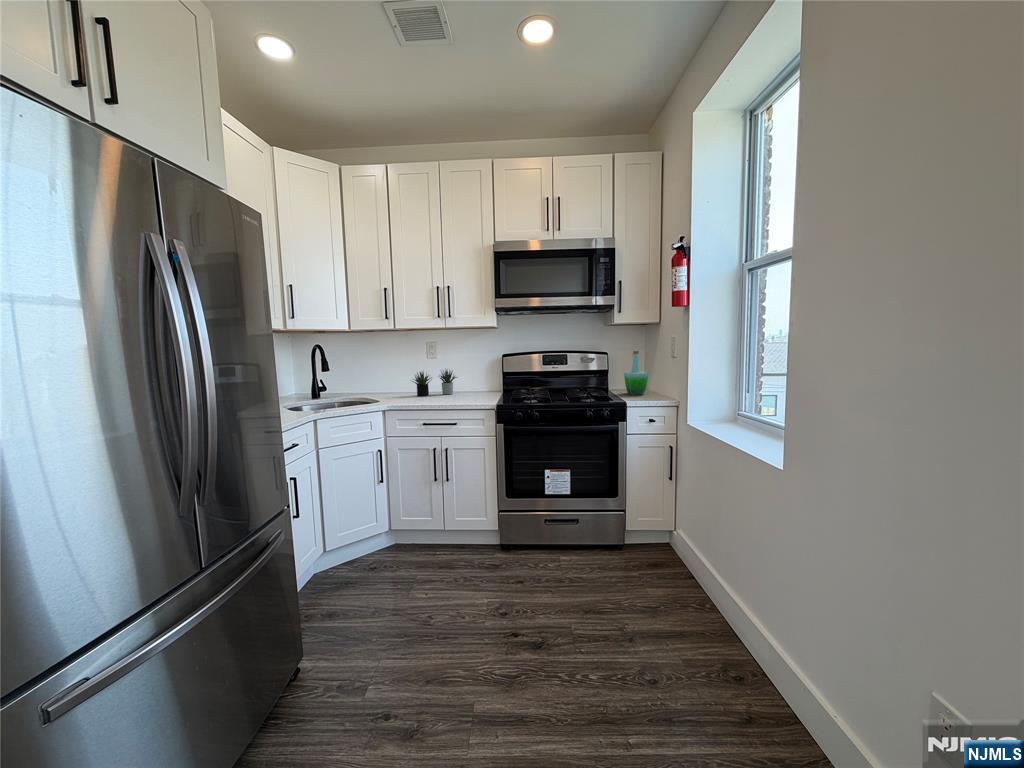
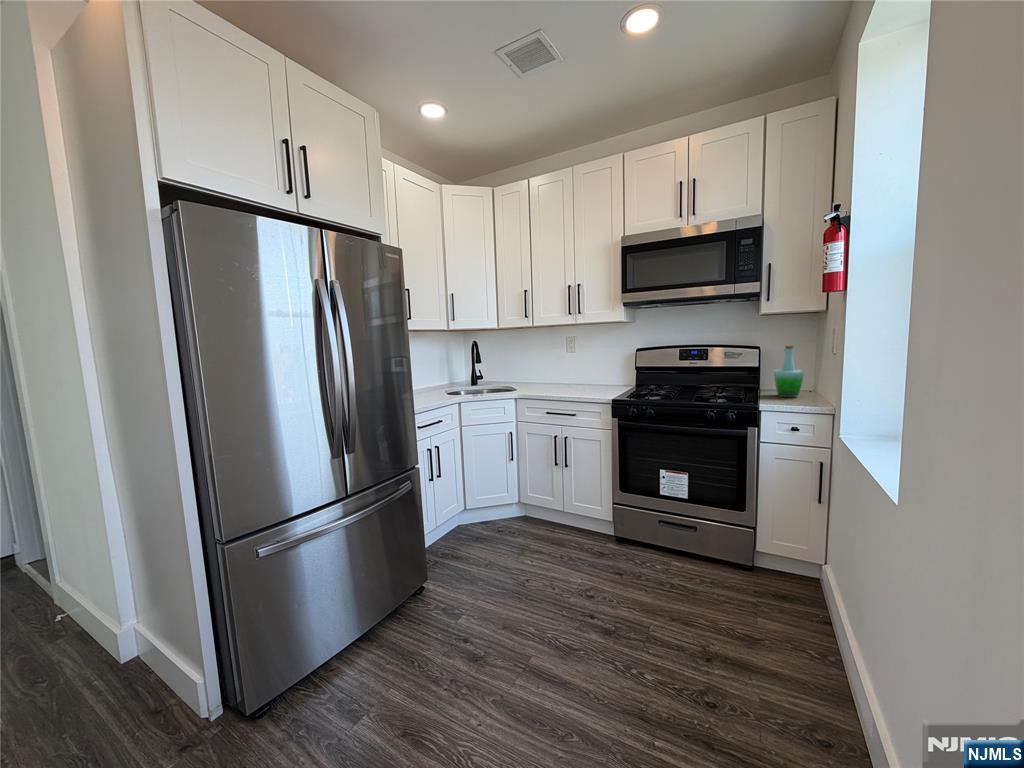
succulent plant: present [414,370,457,396] -> none [546,360,593,387]

